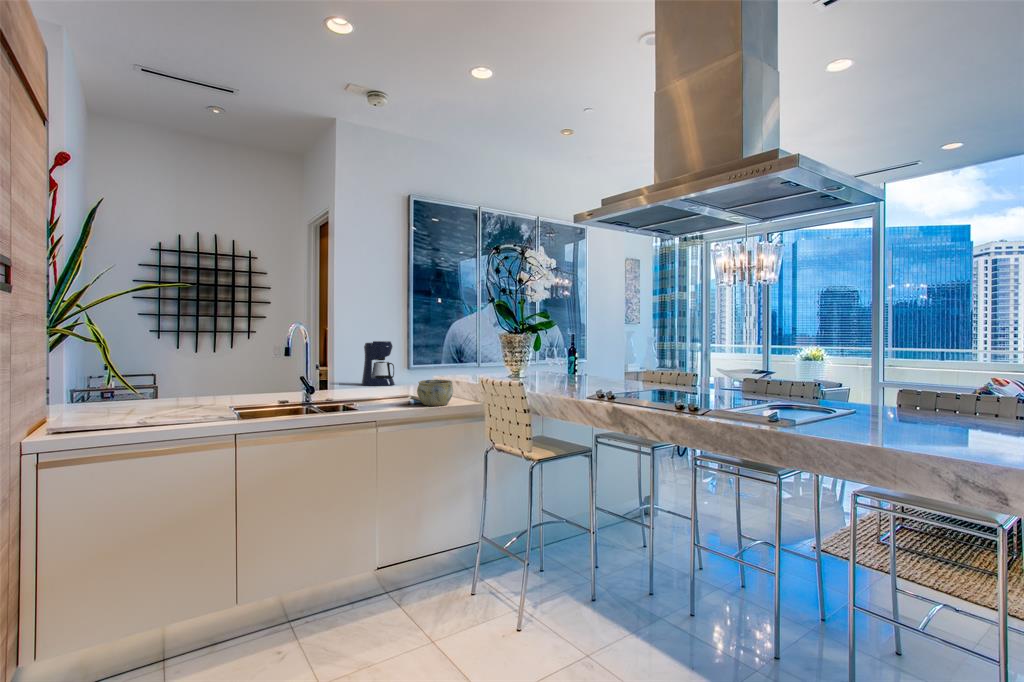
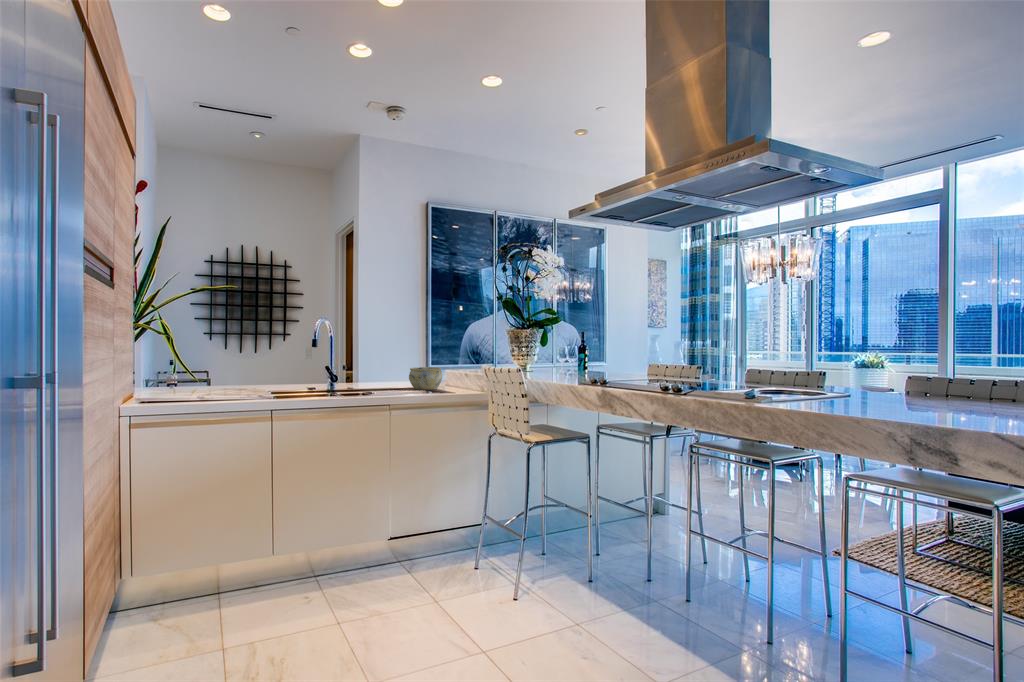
coffee maker: present [362,341,395,386] -> none [378,339,408,380]

